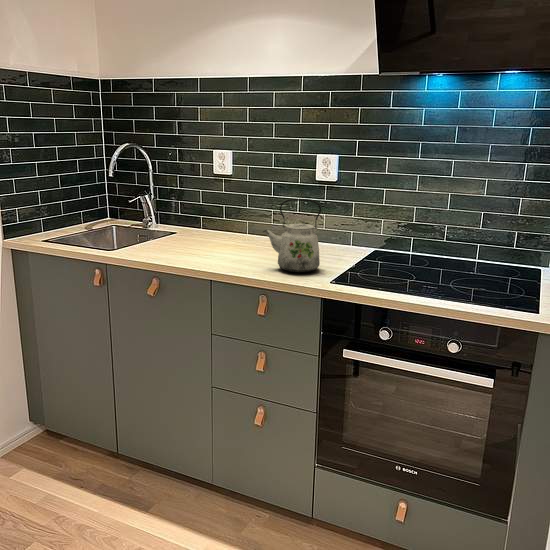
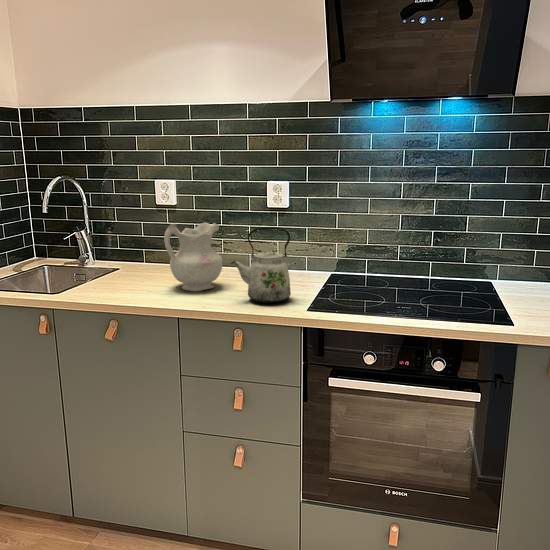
ceramic pitcher: none [207,191,262,257] -> present [164,223,222,291]

